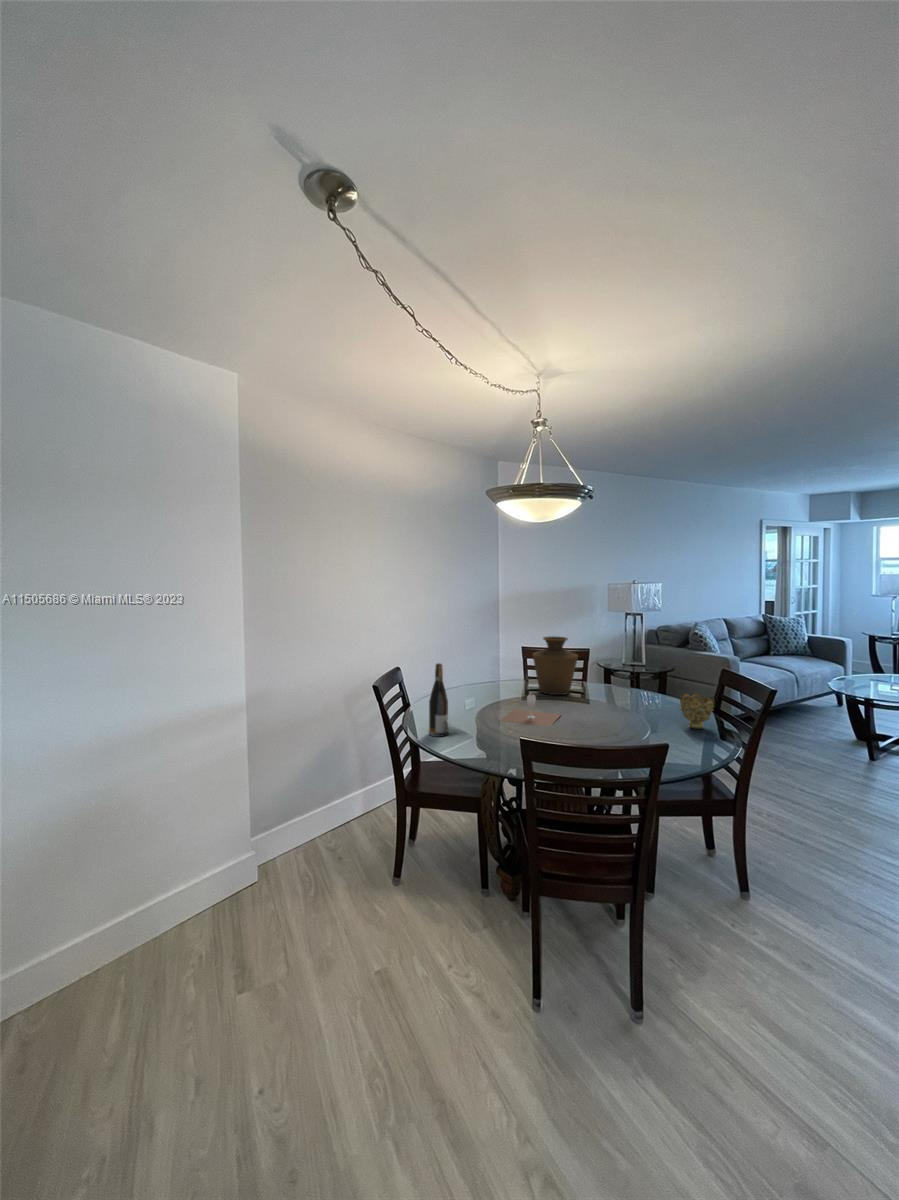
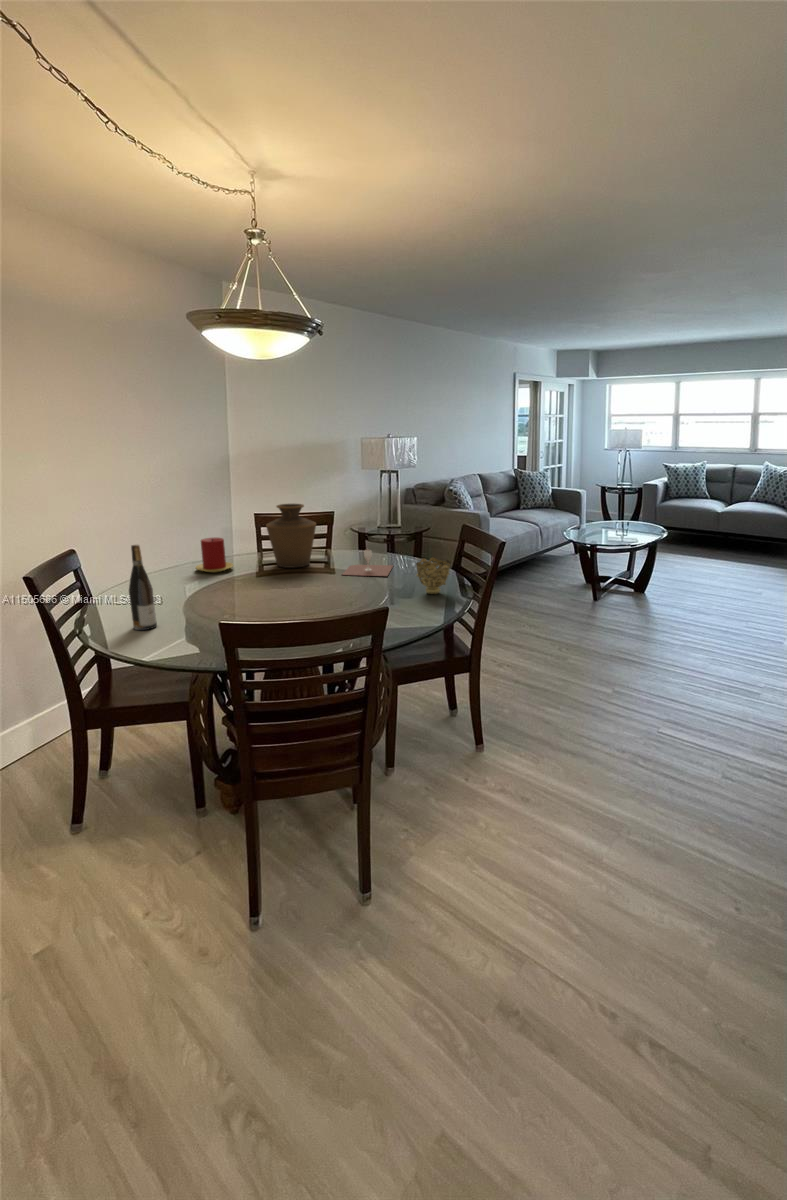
candle: none [468,663,501,694] -> present [196,537,233,572]
wine glass: present [501,694,561,726] -> present [343,550,393,576]

